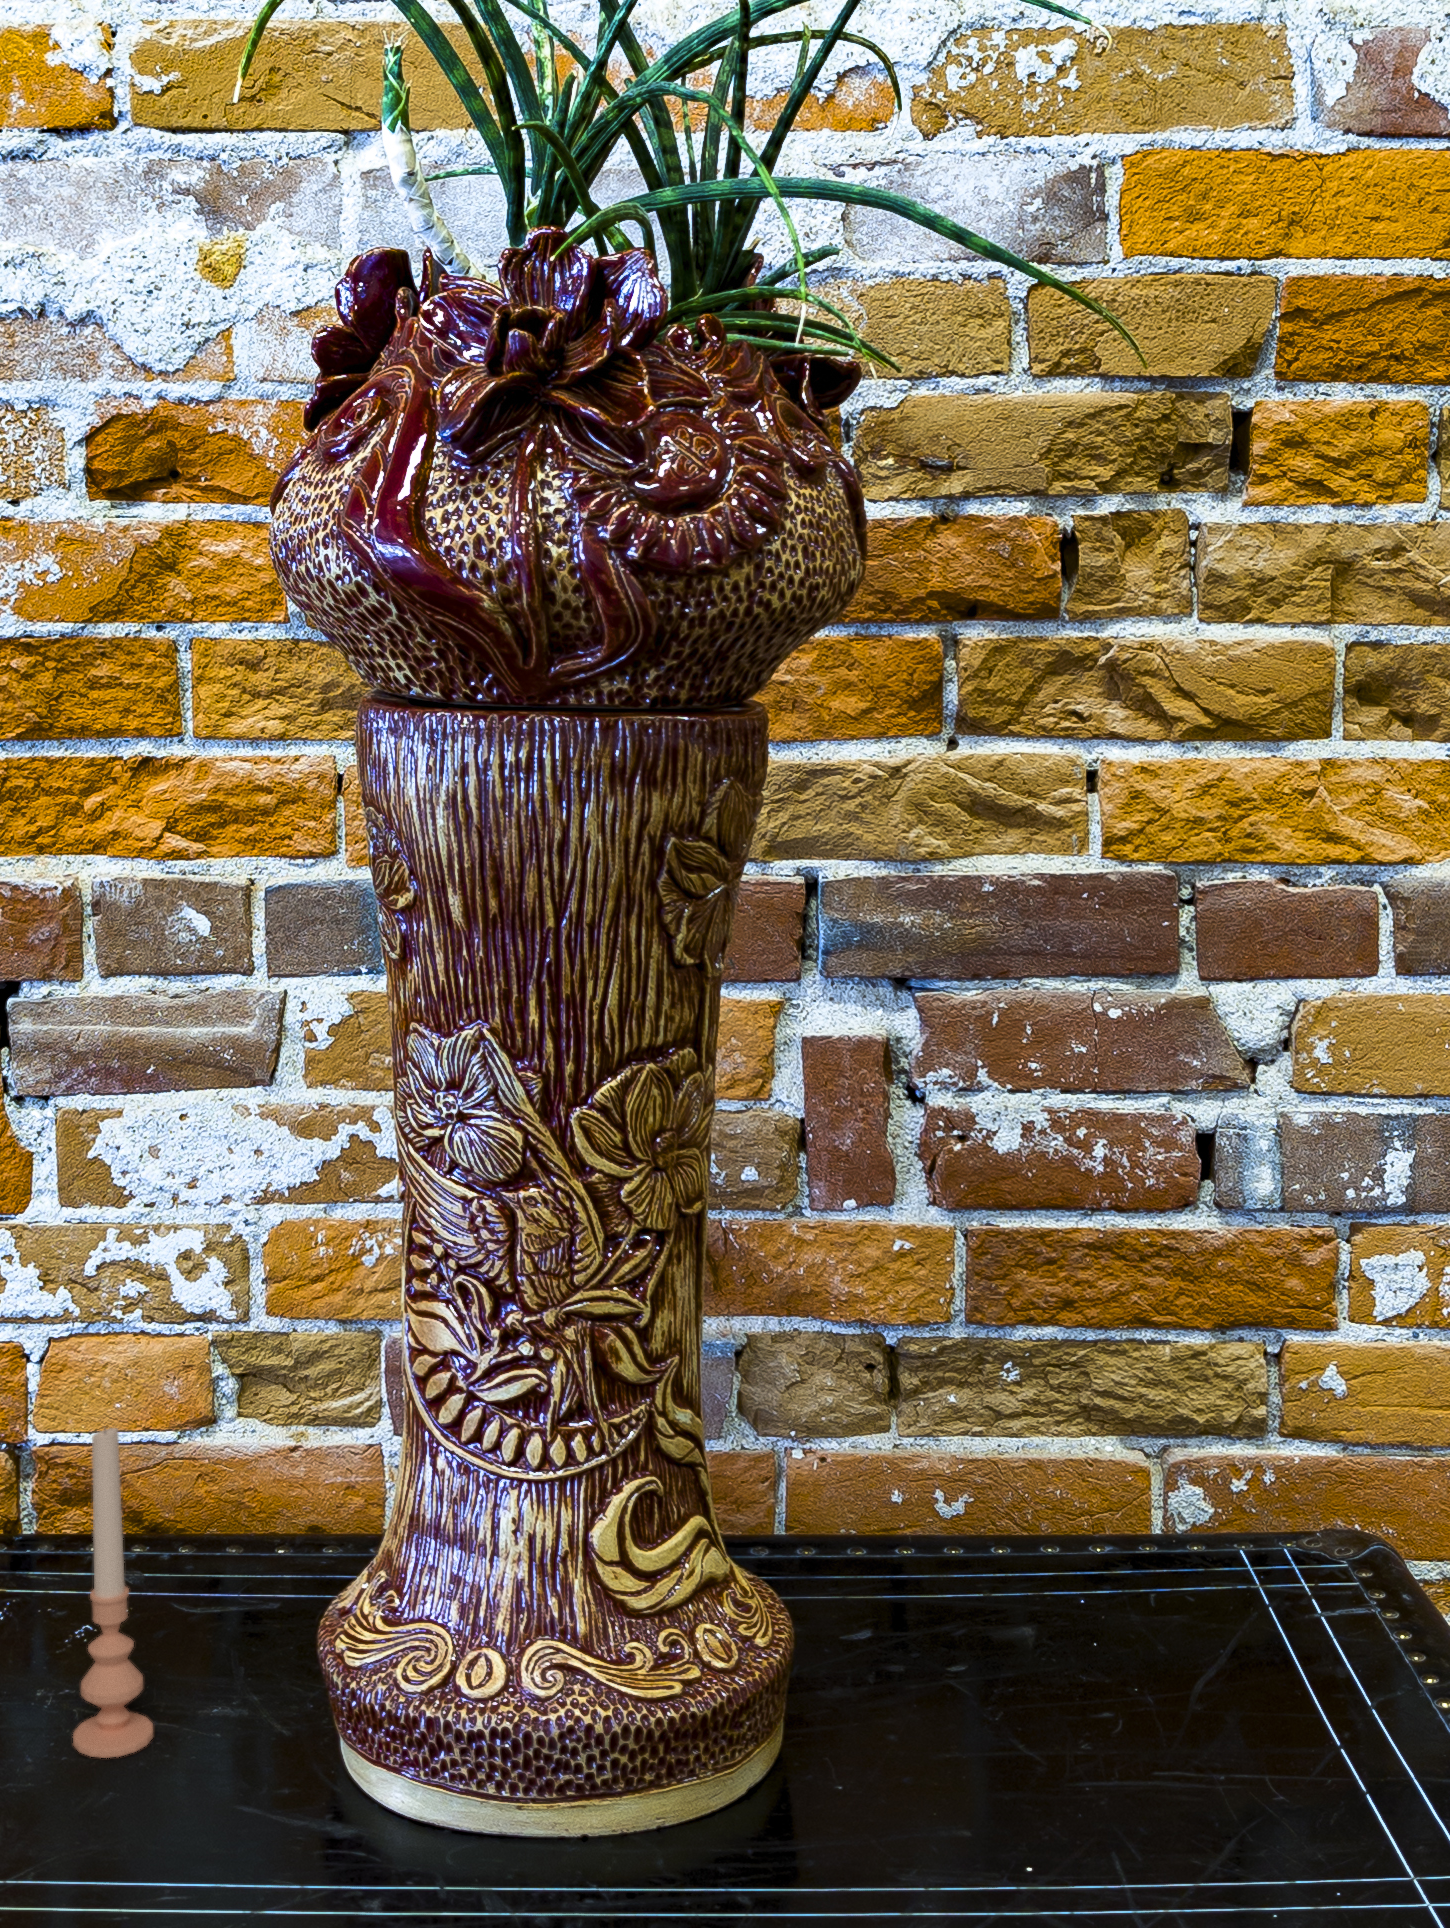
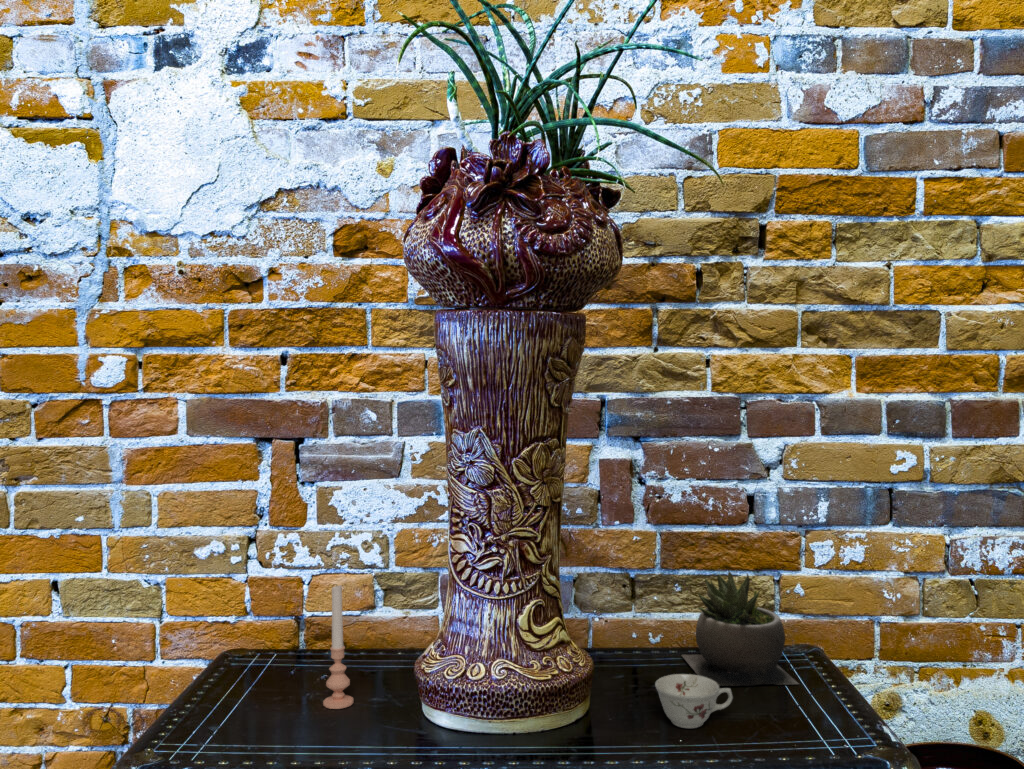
succulent plant: none [1022,1358,1338,1681] -> present [682,571,798,686]
teacup: none [956,1667,1163,1824] -> present [655,674,733,728]

